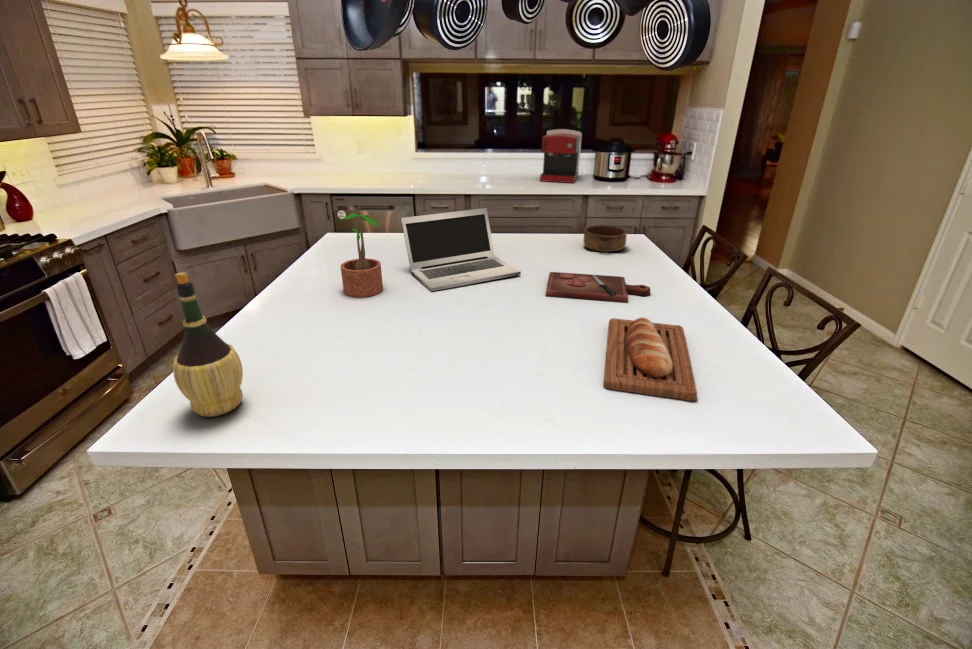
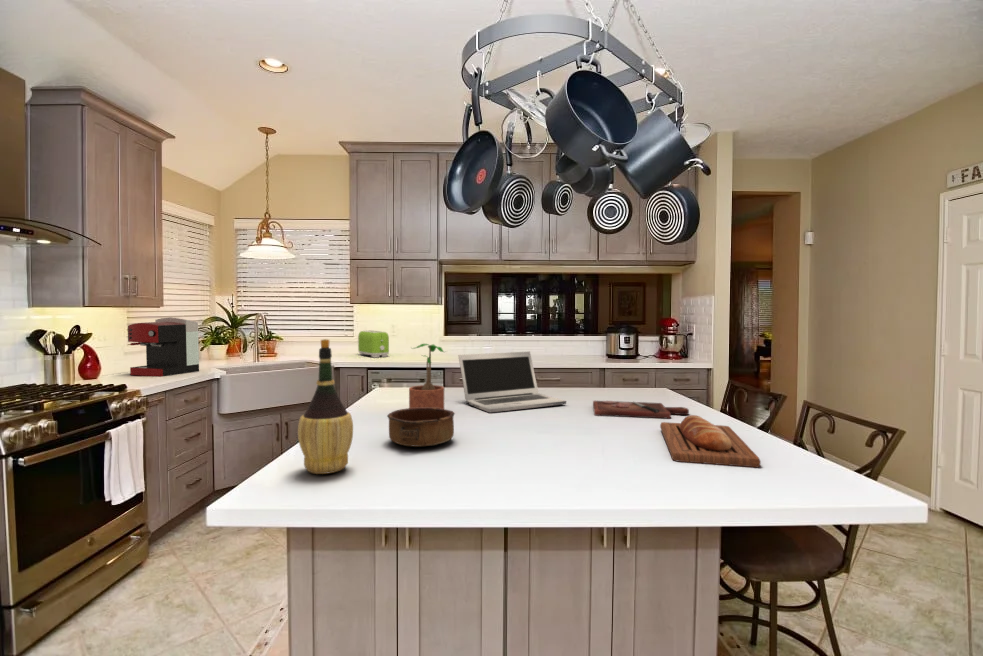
coffee maker: present [540,129,582,183] -> present [128,317,199,377]
toaster: none [319,147,354,180] -> present [358,330,389,357]
bowl: present [584,225,627,252] -> present [387,408,454,447]

